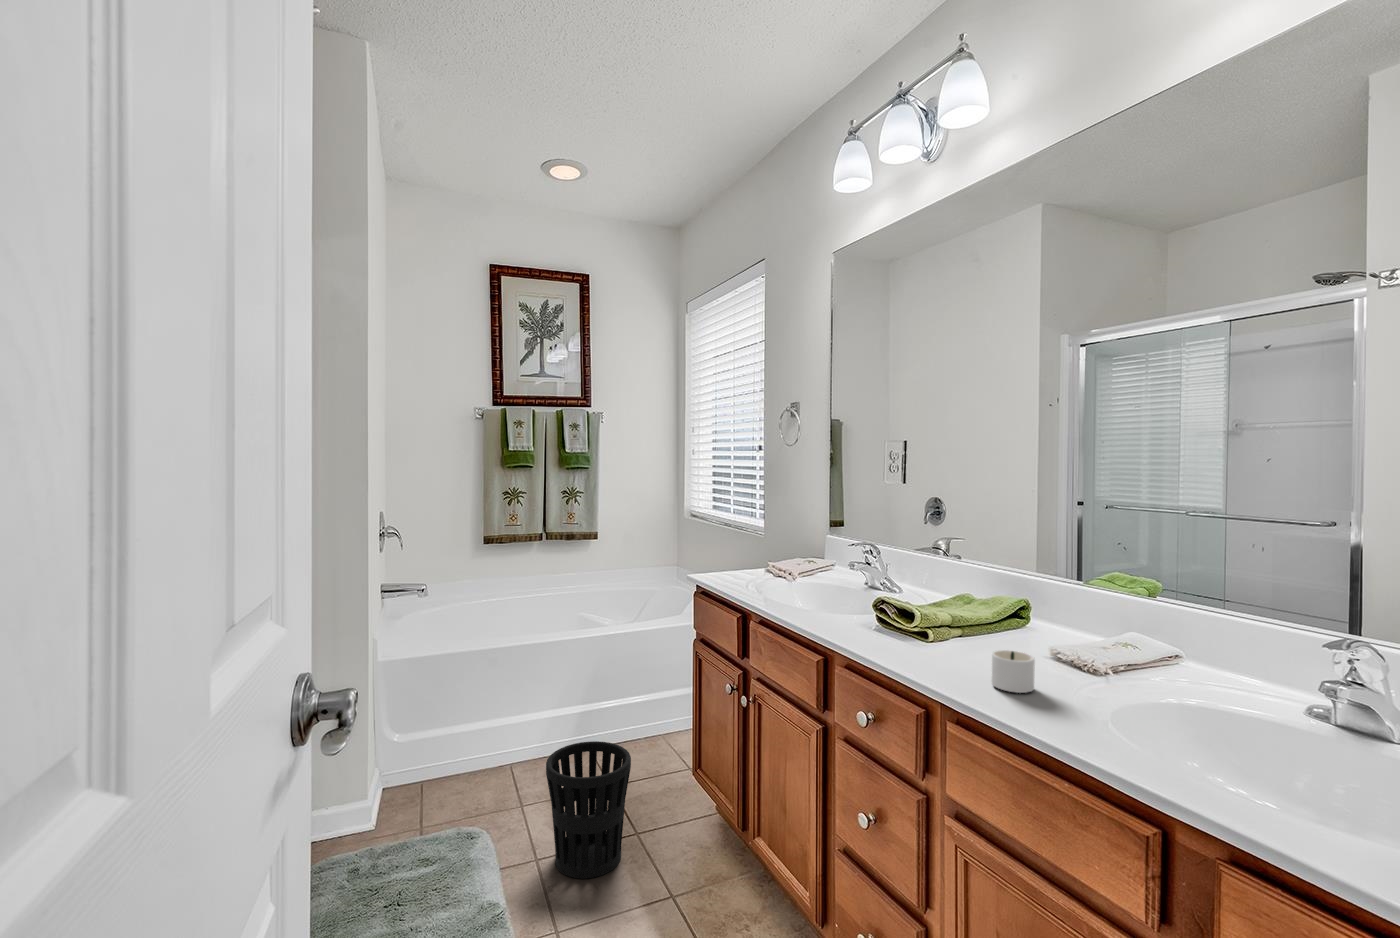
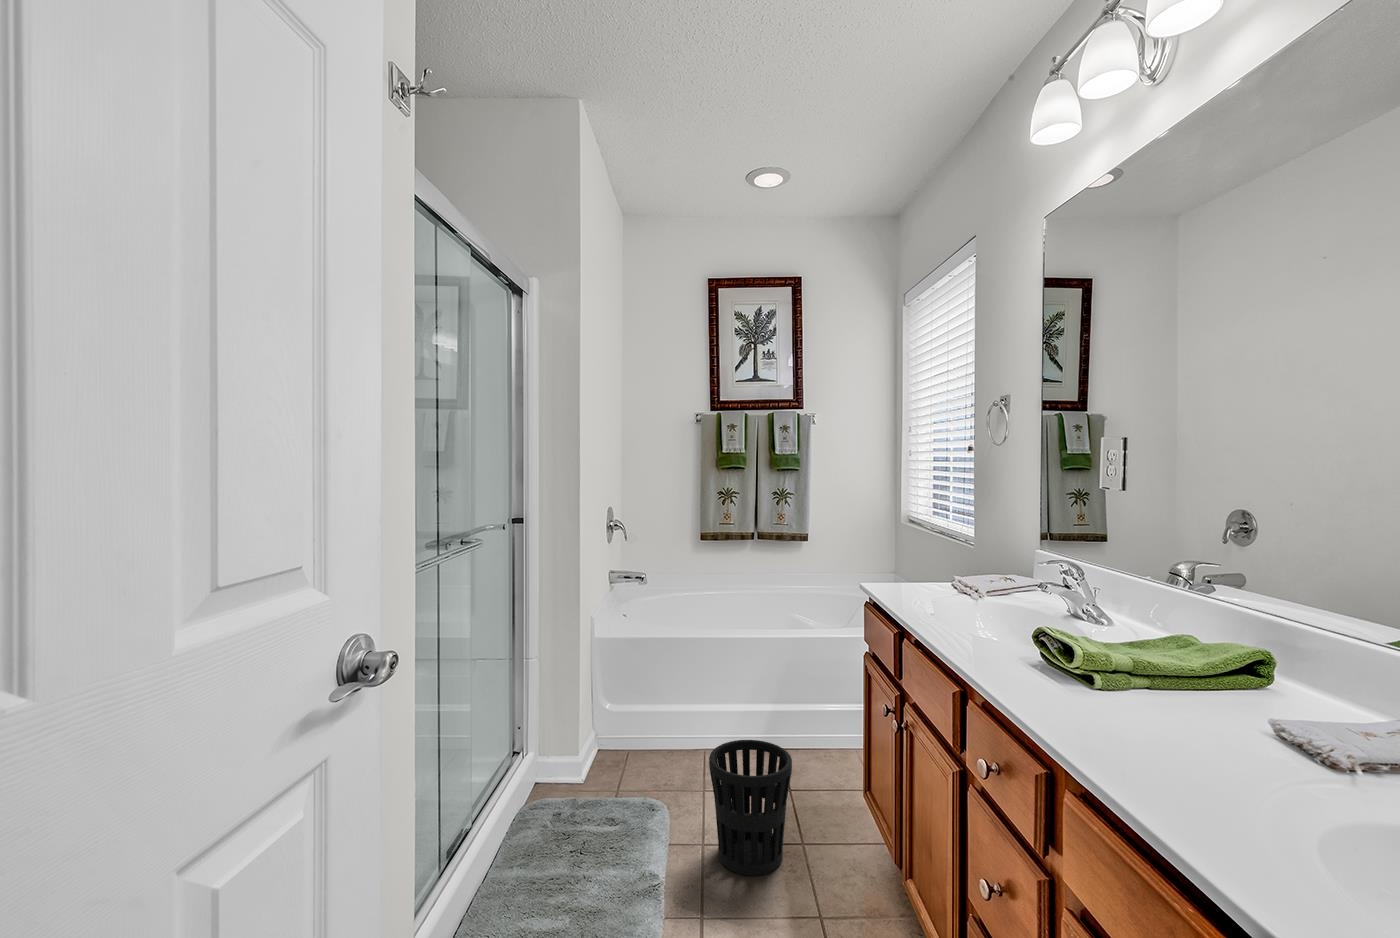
candle: present [991,650,1035,693] -> none [1141,714,1223,792]

